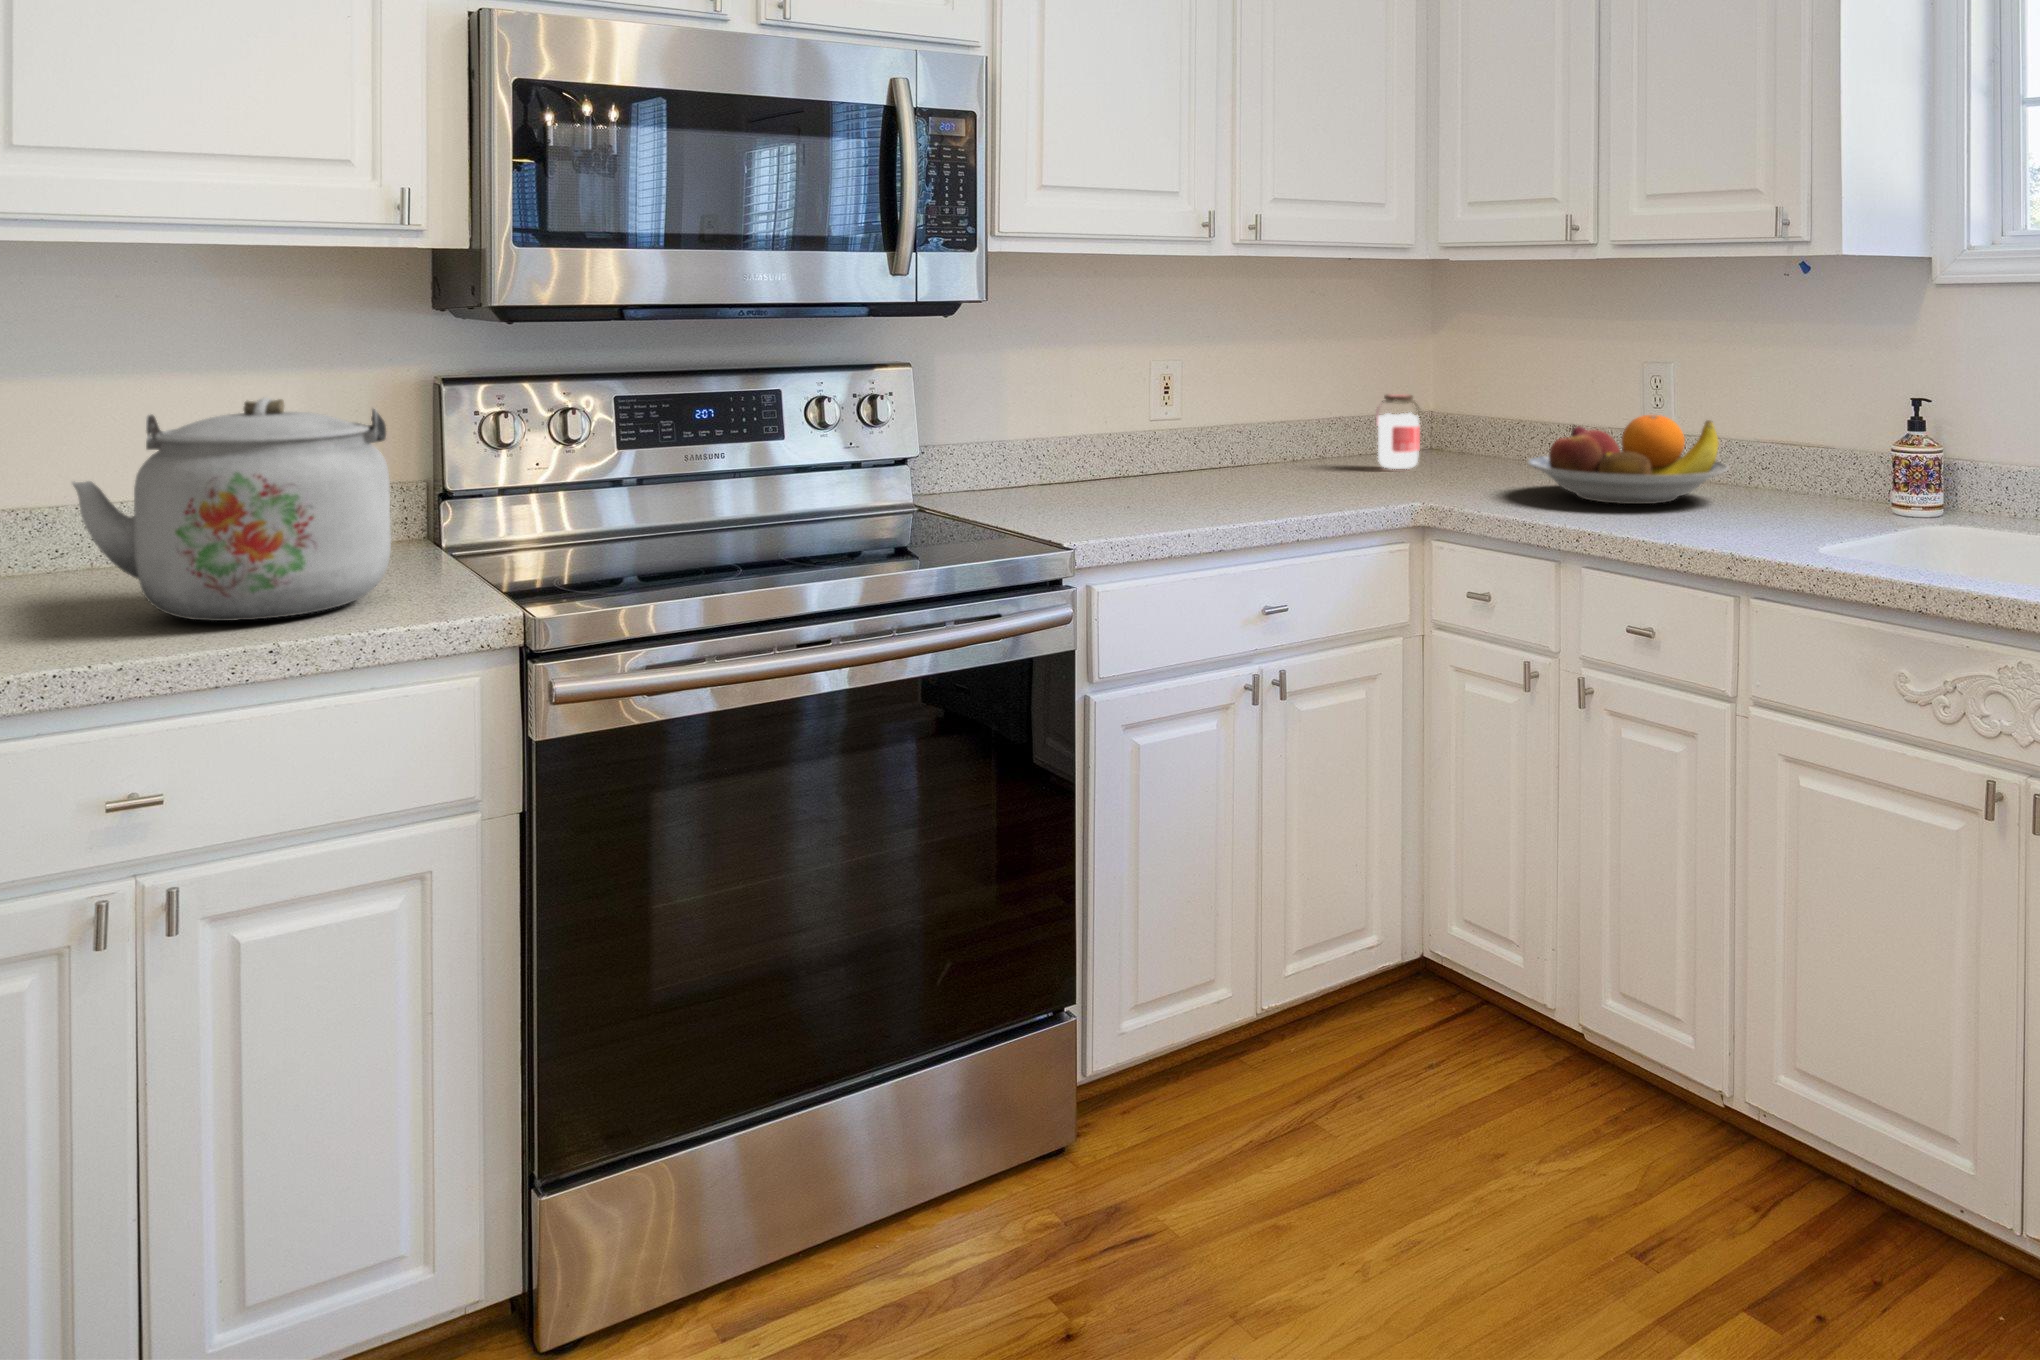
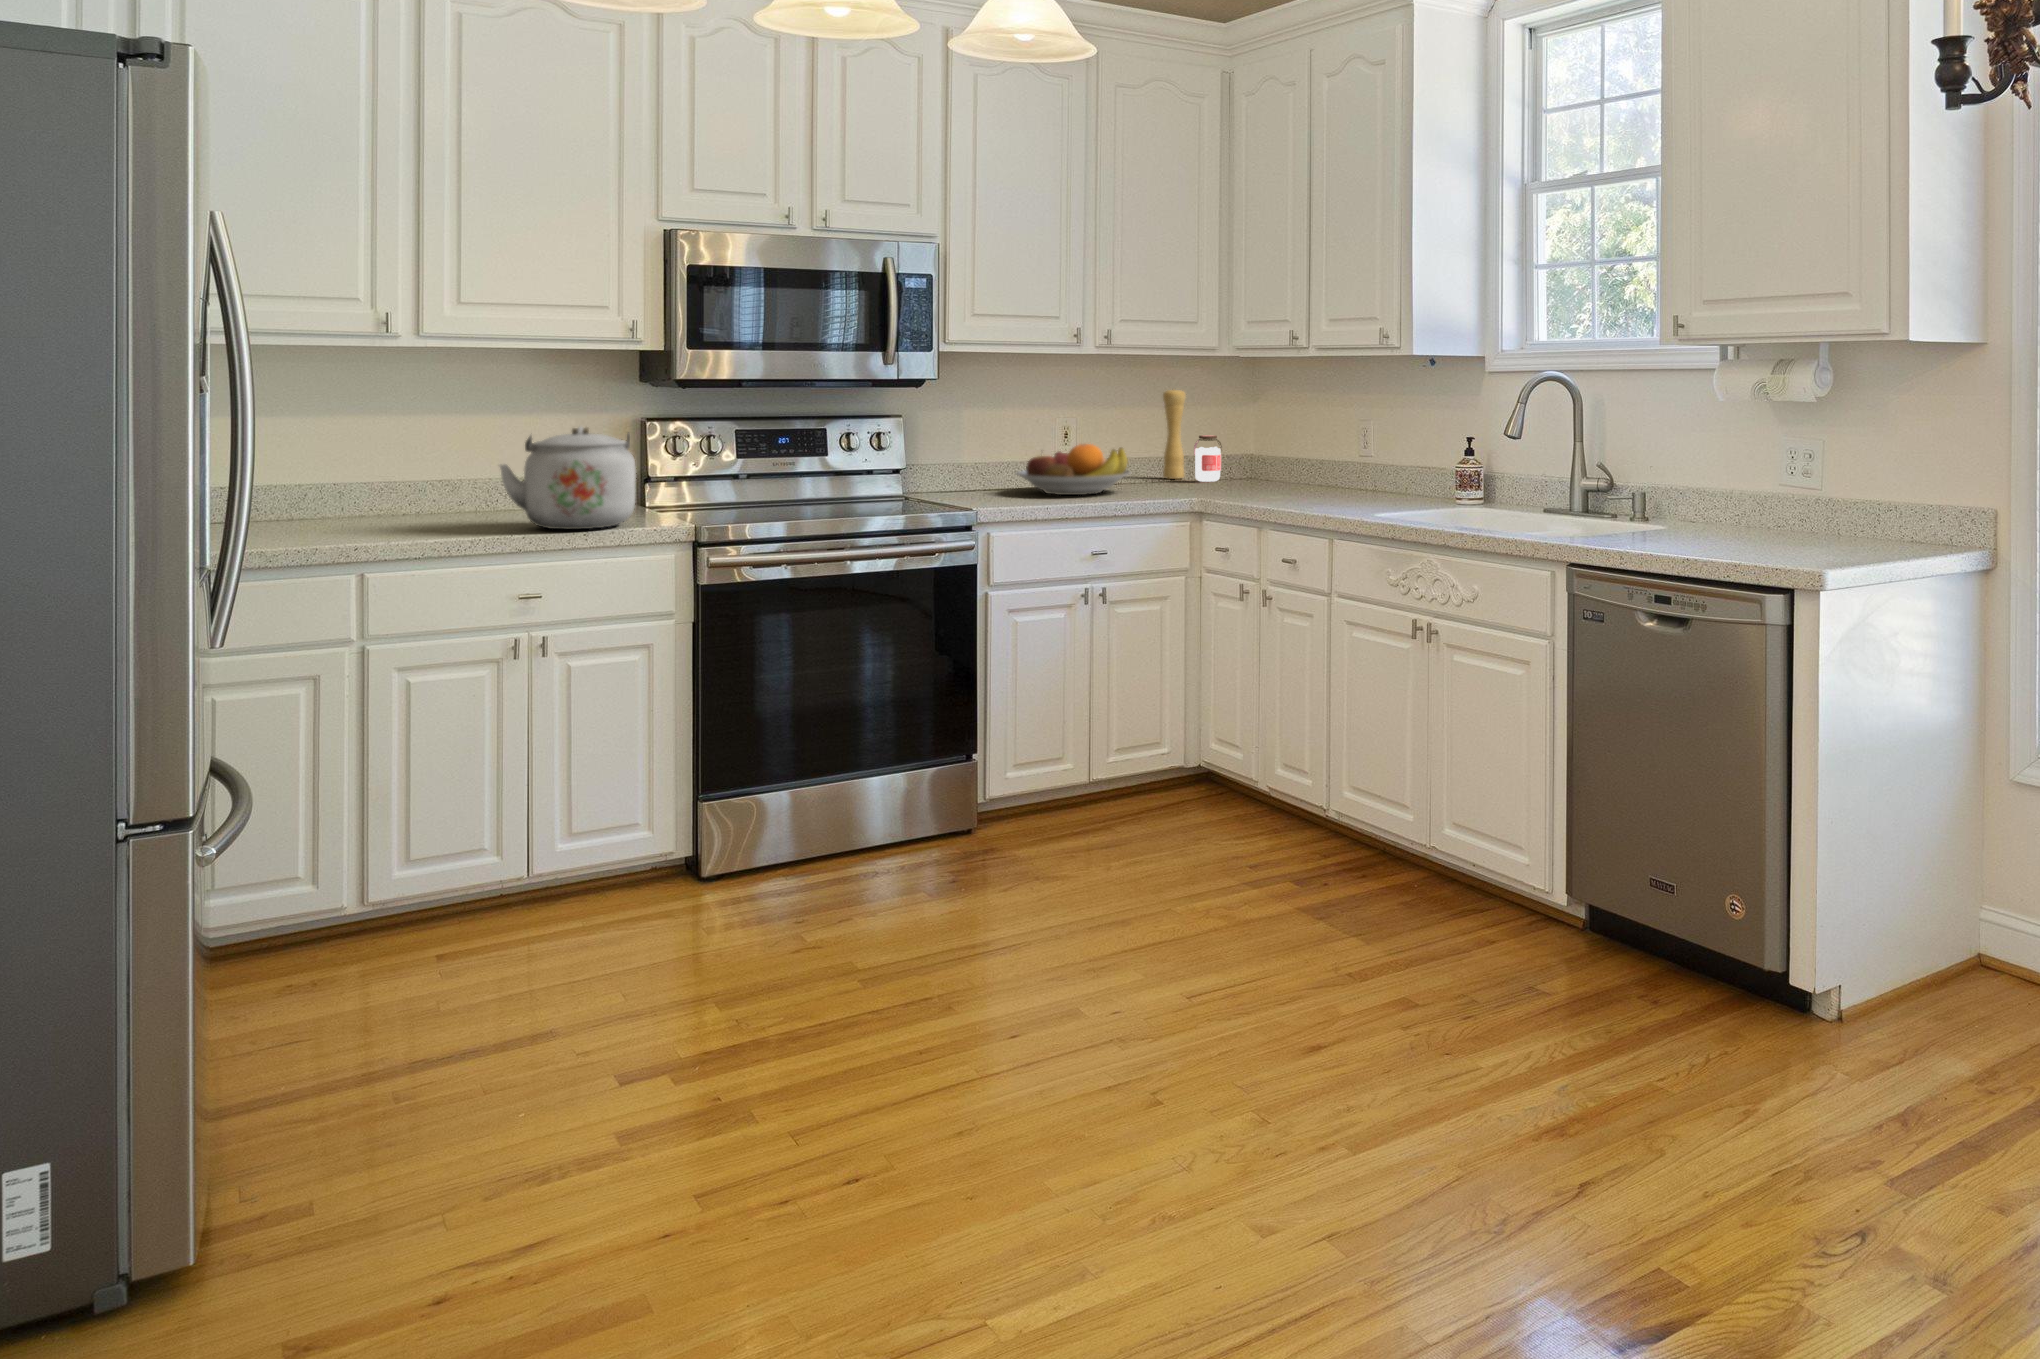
pepper mill: none [1318,320,1354,463] -> present [1163,389,1186,479]
fruit bowl: present [1528,415,1729,504] -> present [1016,444,1130,495]

